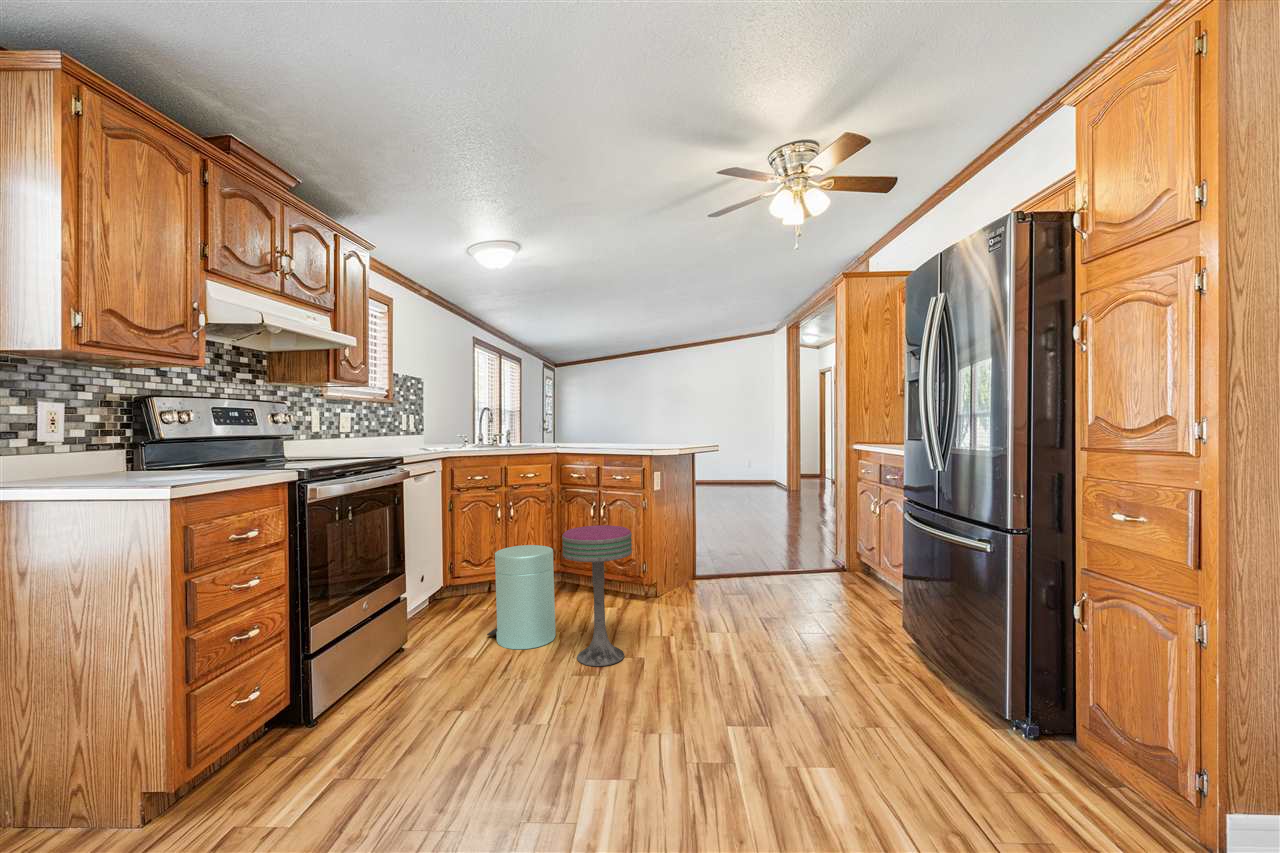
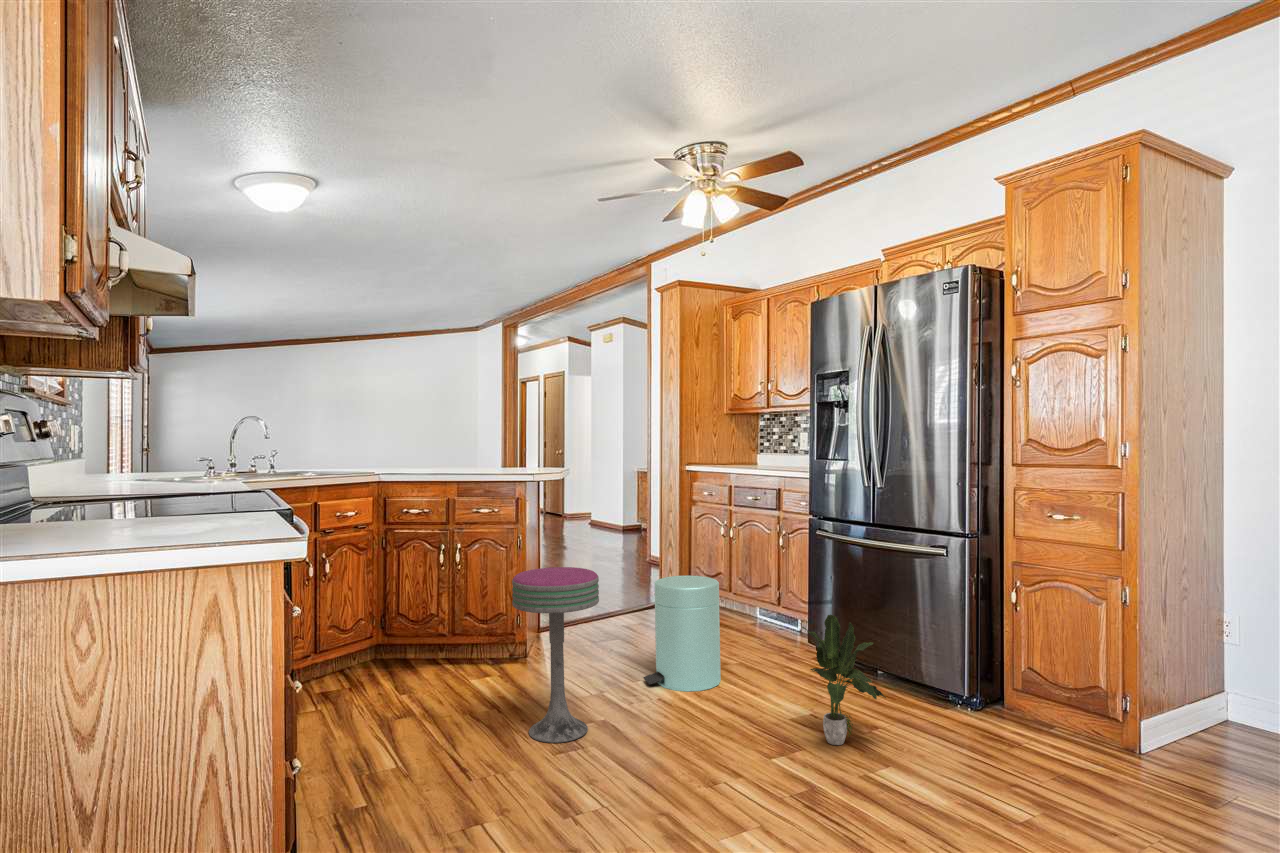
trash can: present [487,545,556,649] -> present [643,575,721,691]
potted plant: none [768,597,859,730] -> present [802,615,886,745]

